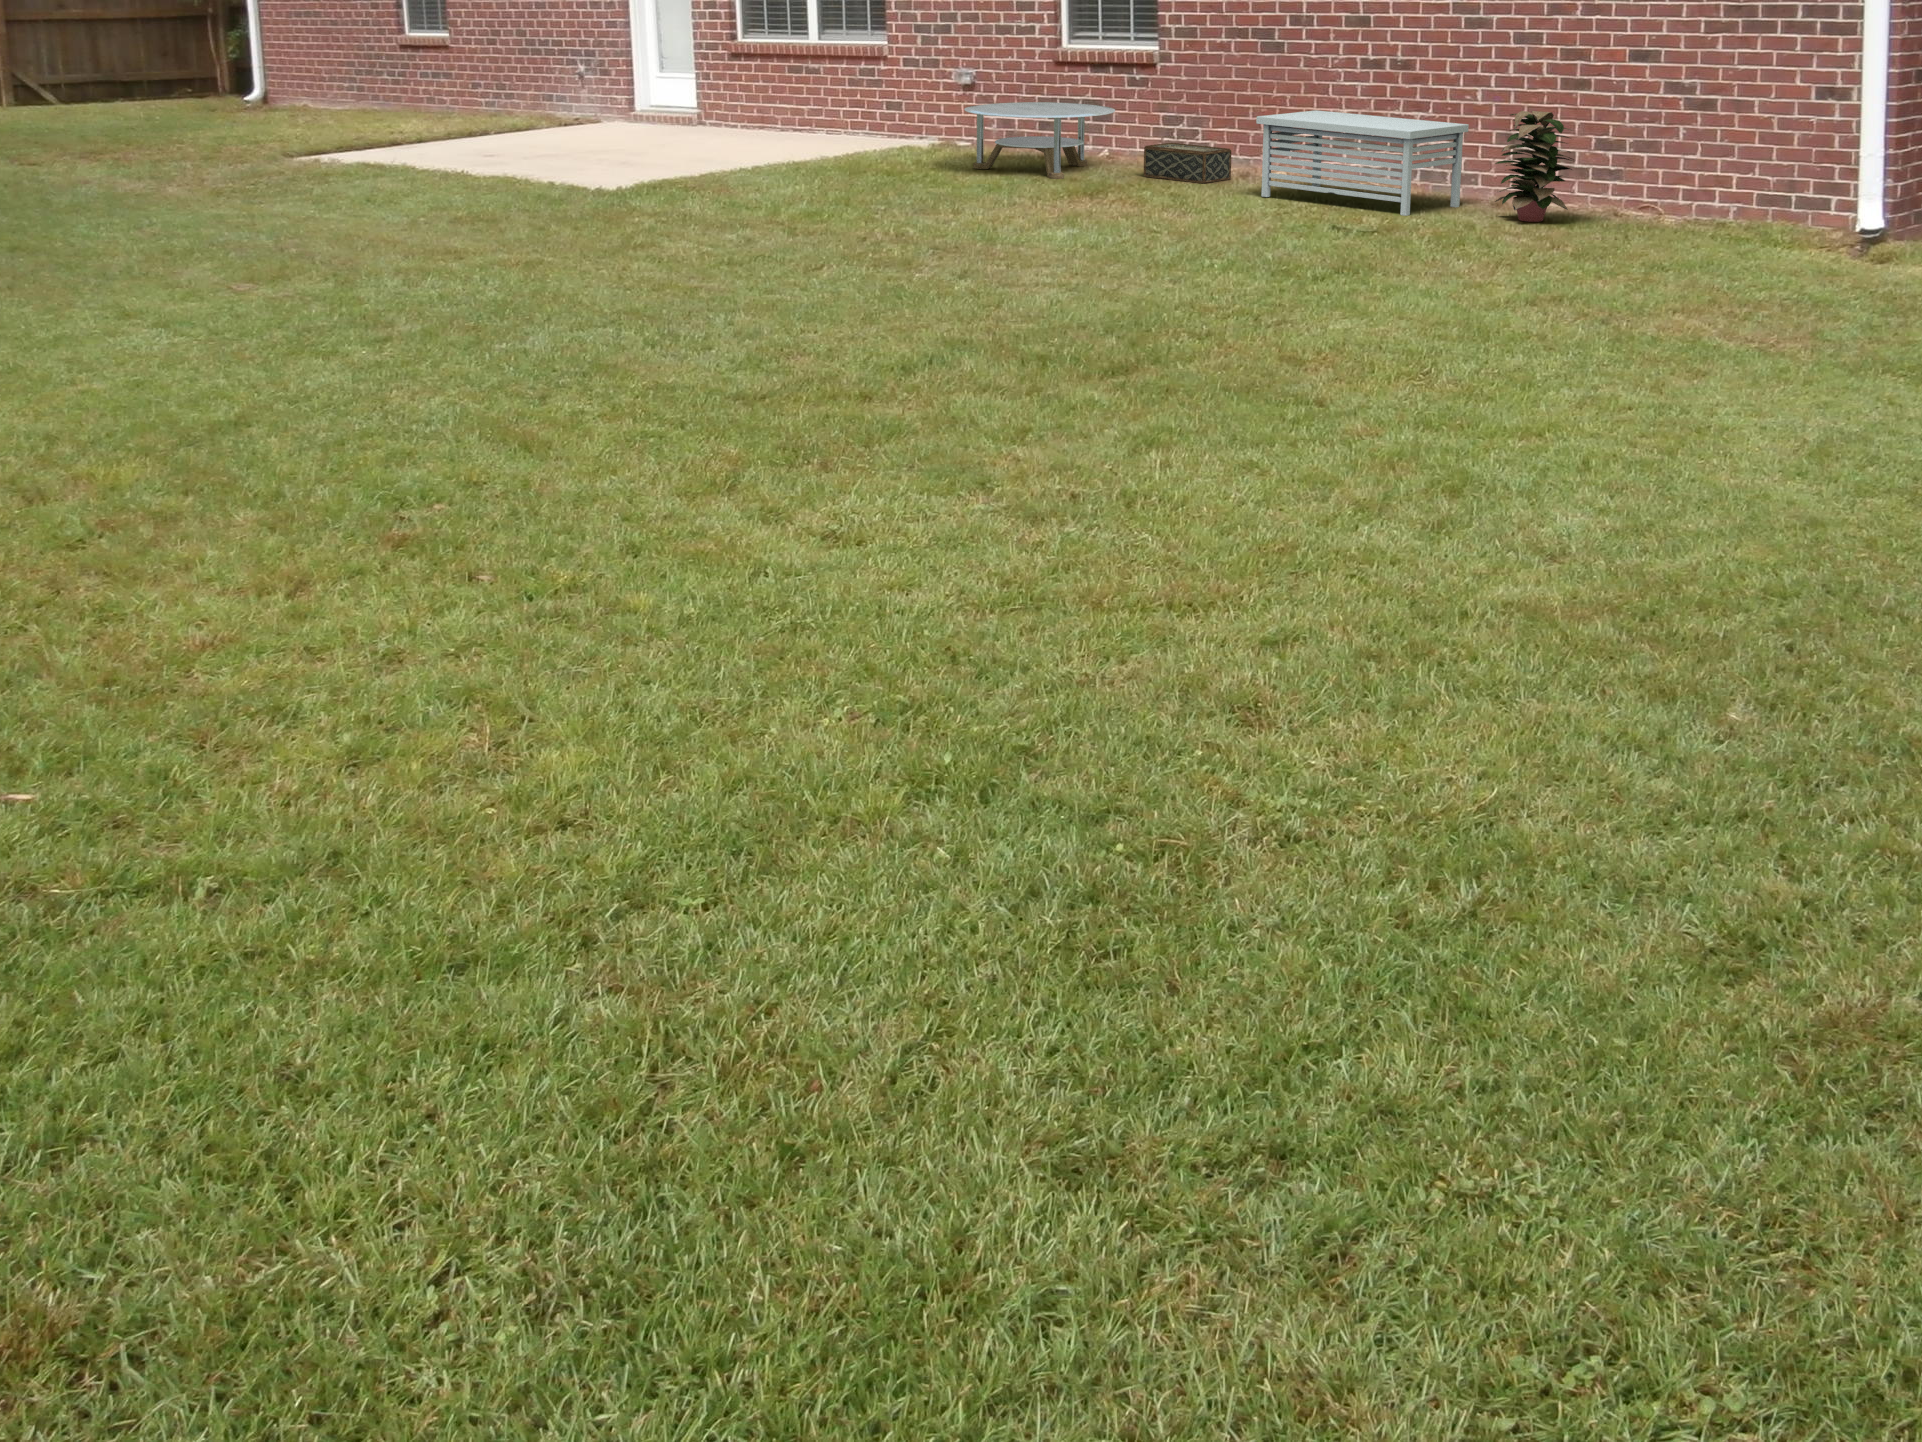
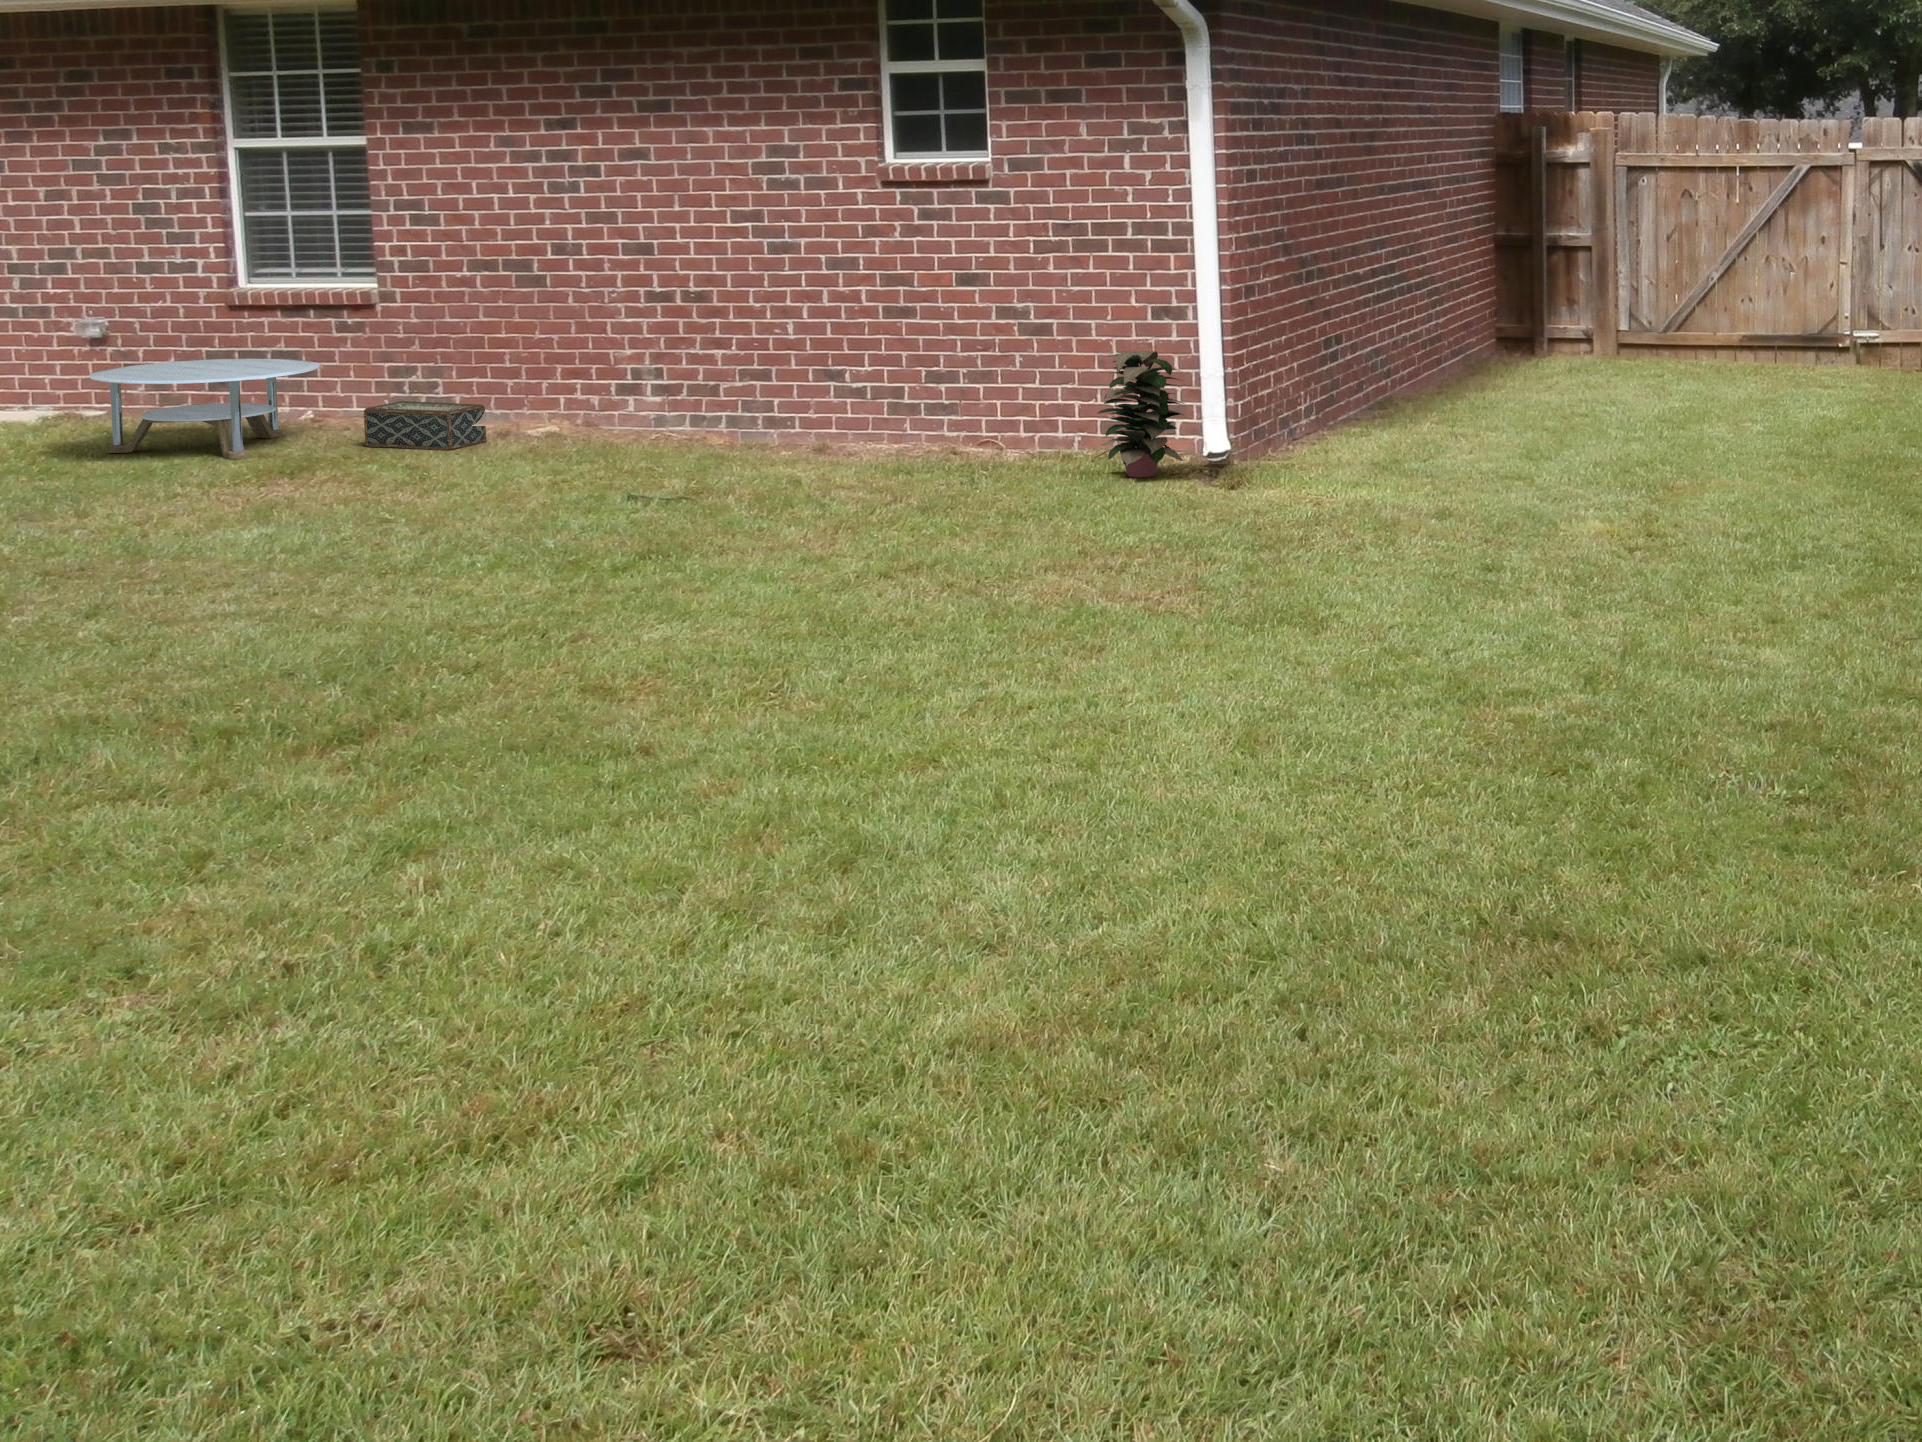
storage bench: present [1256,110,1469,216] -> none [516,354,782,473]
decorative plant: present [1495,111,1574,222] -> present [1097,351,1184,477]

